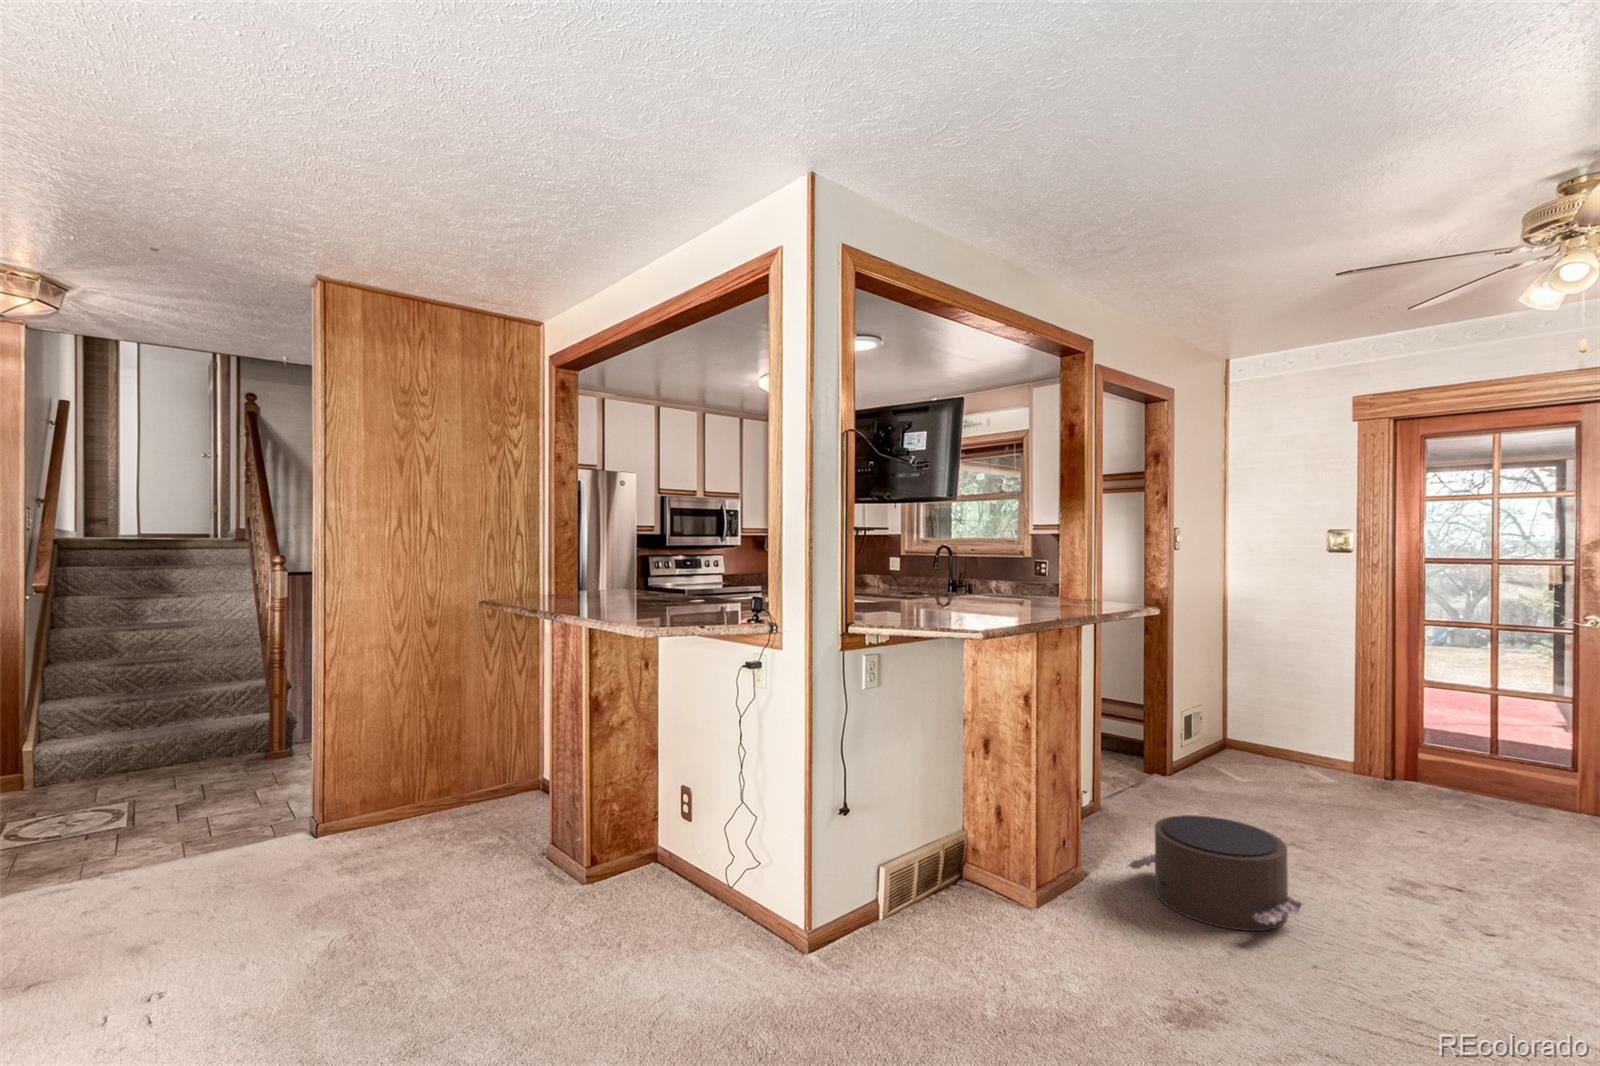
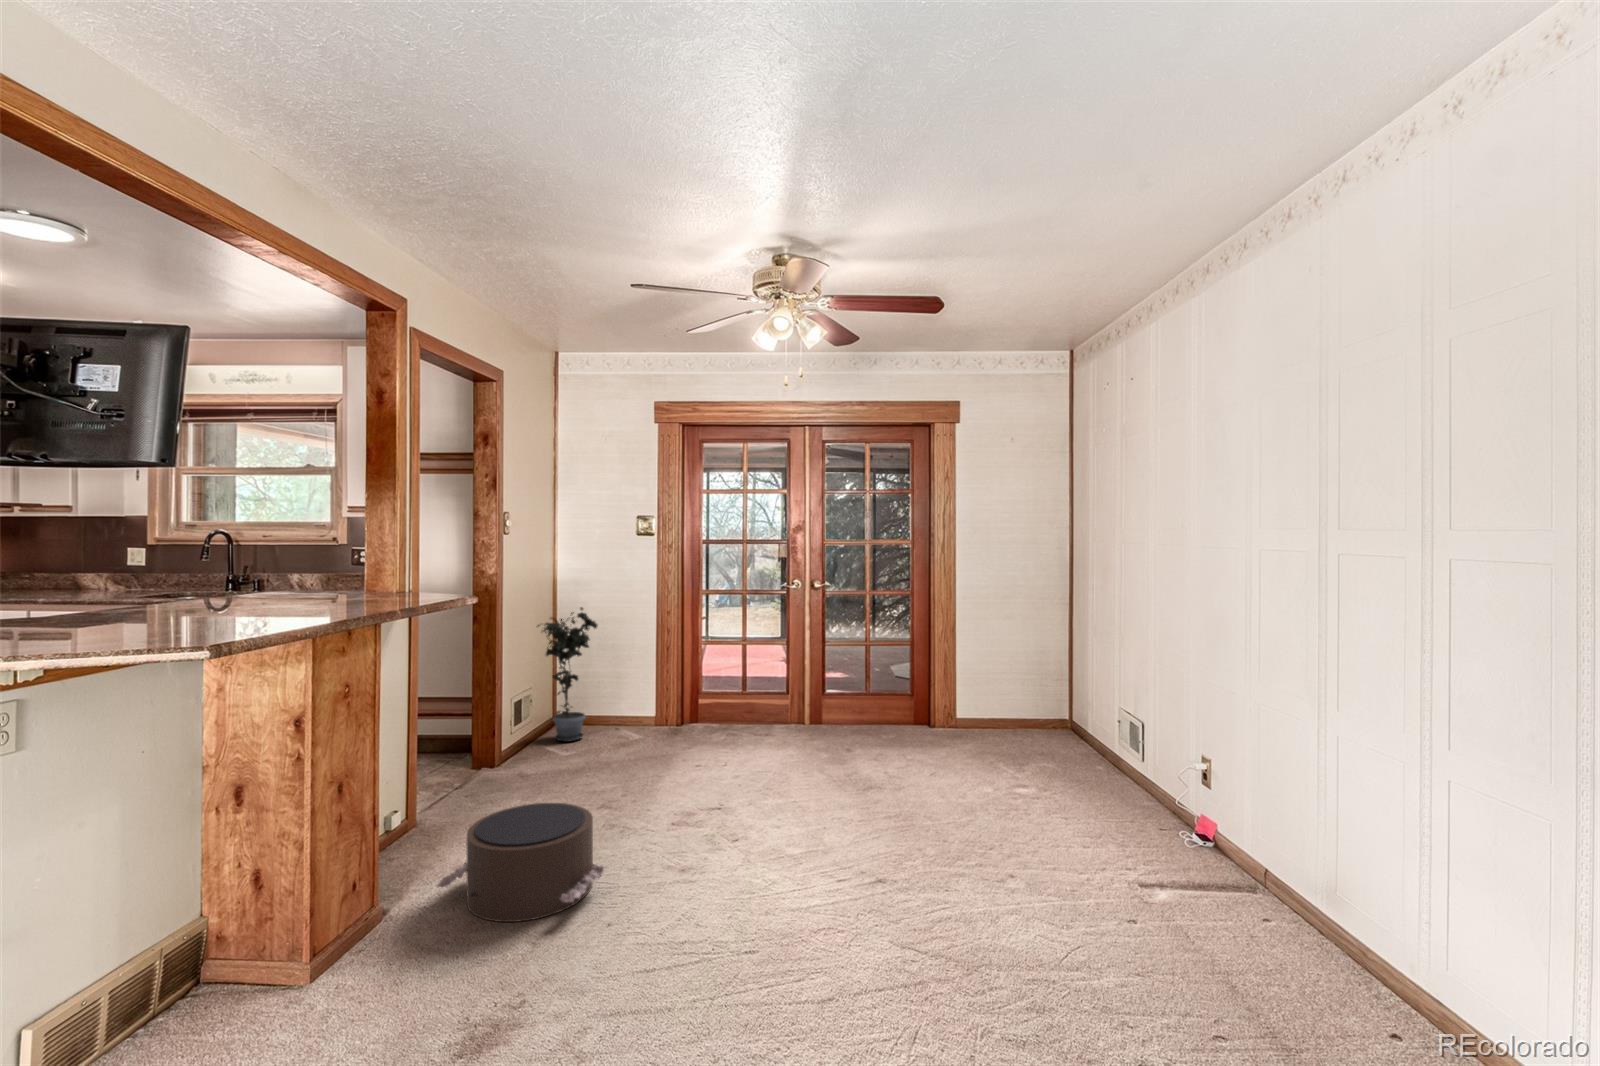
potted plant: none [1208,628,1282,770] -> present [538,607,598,741]

